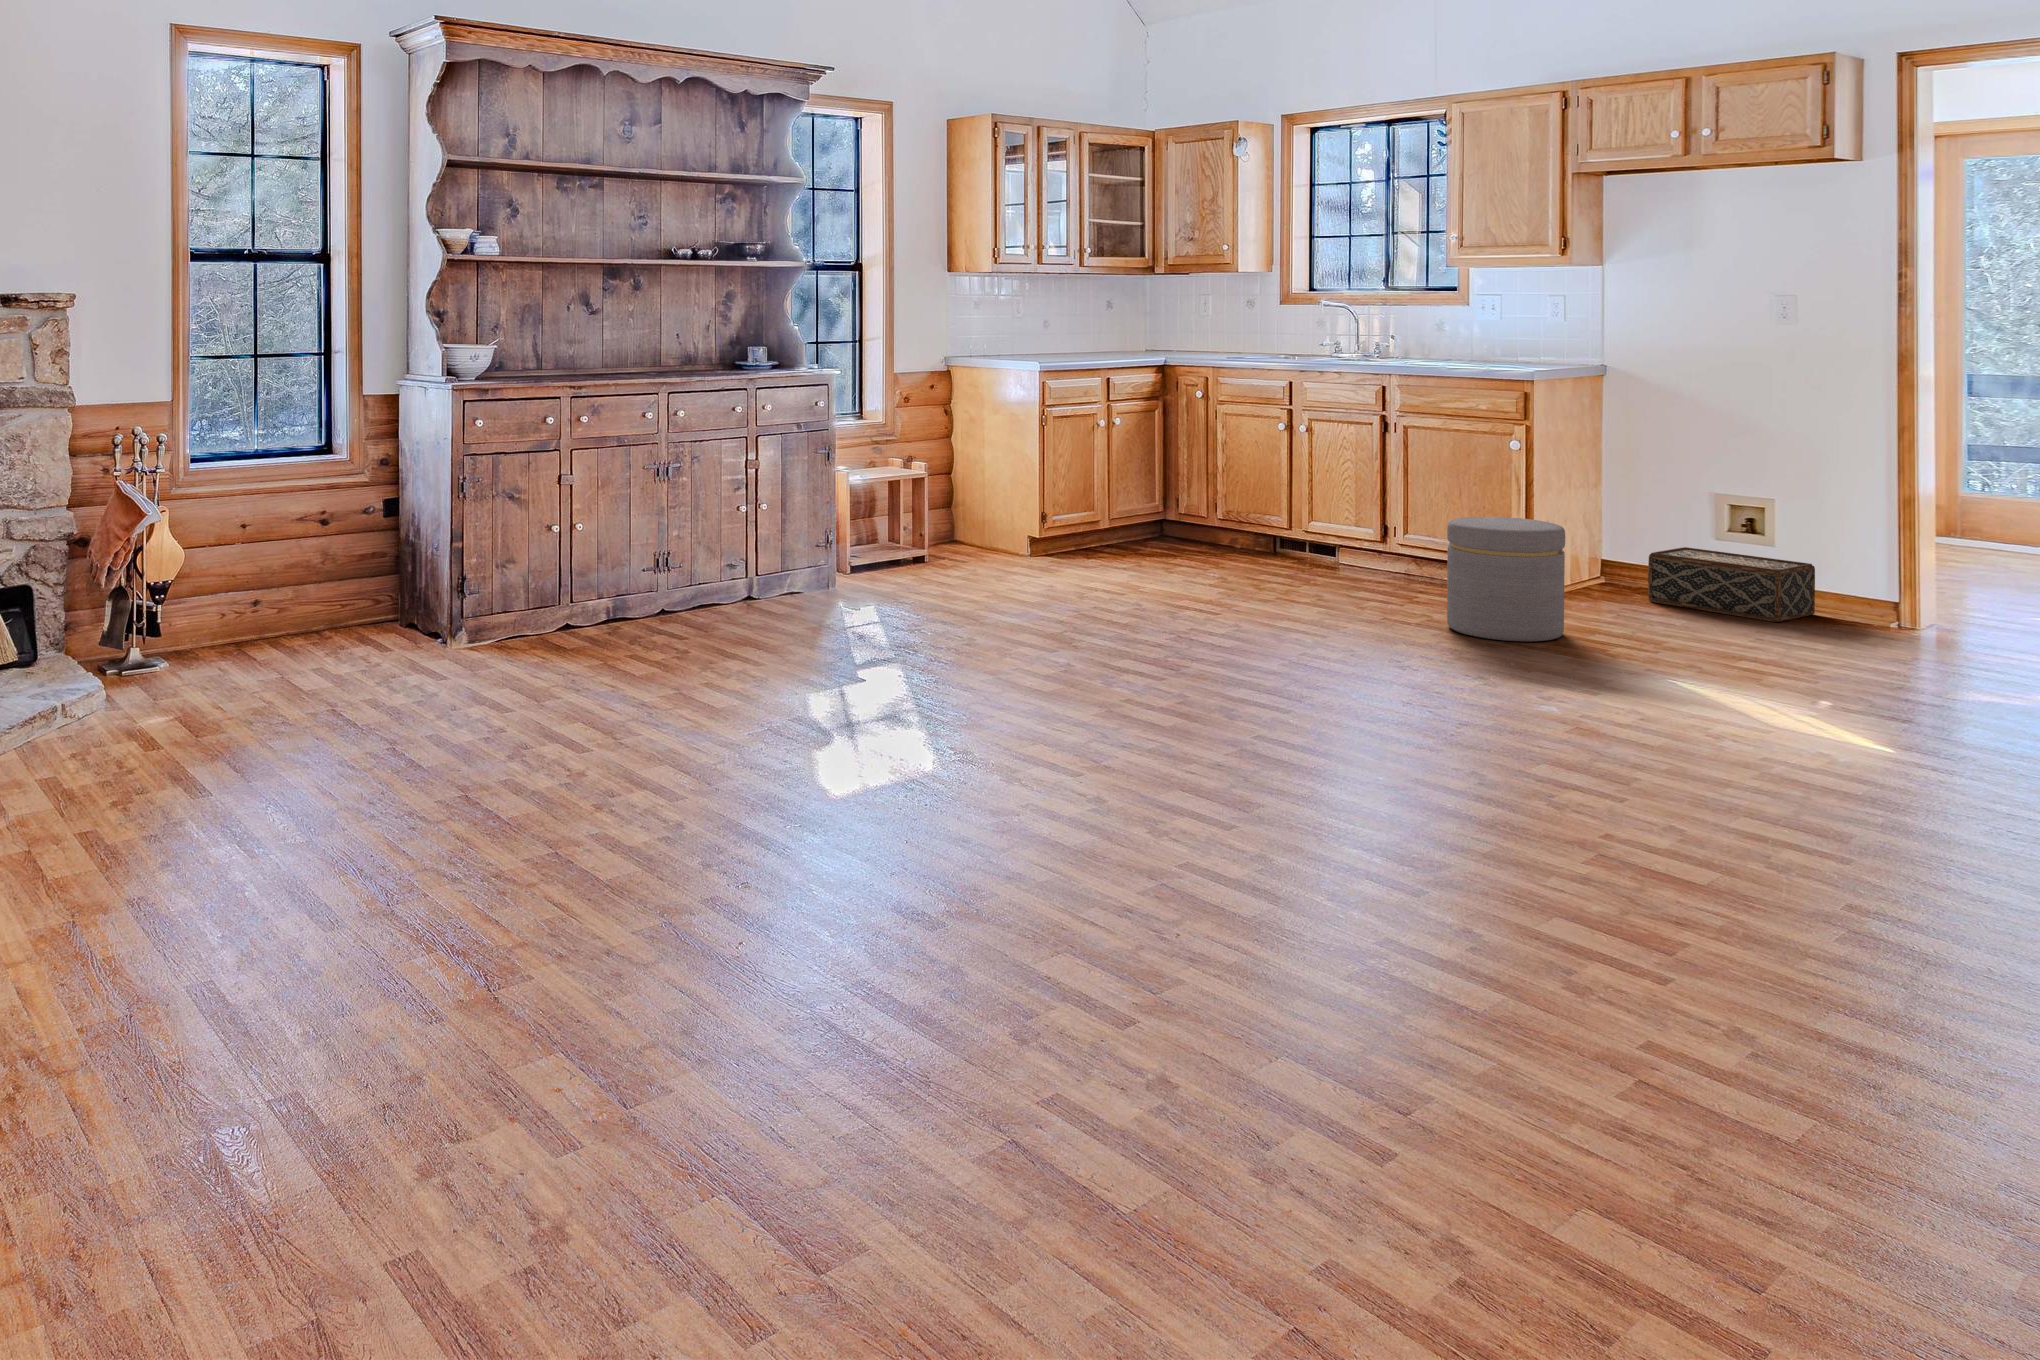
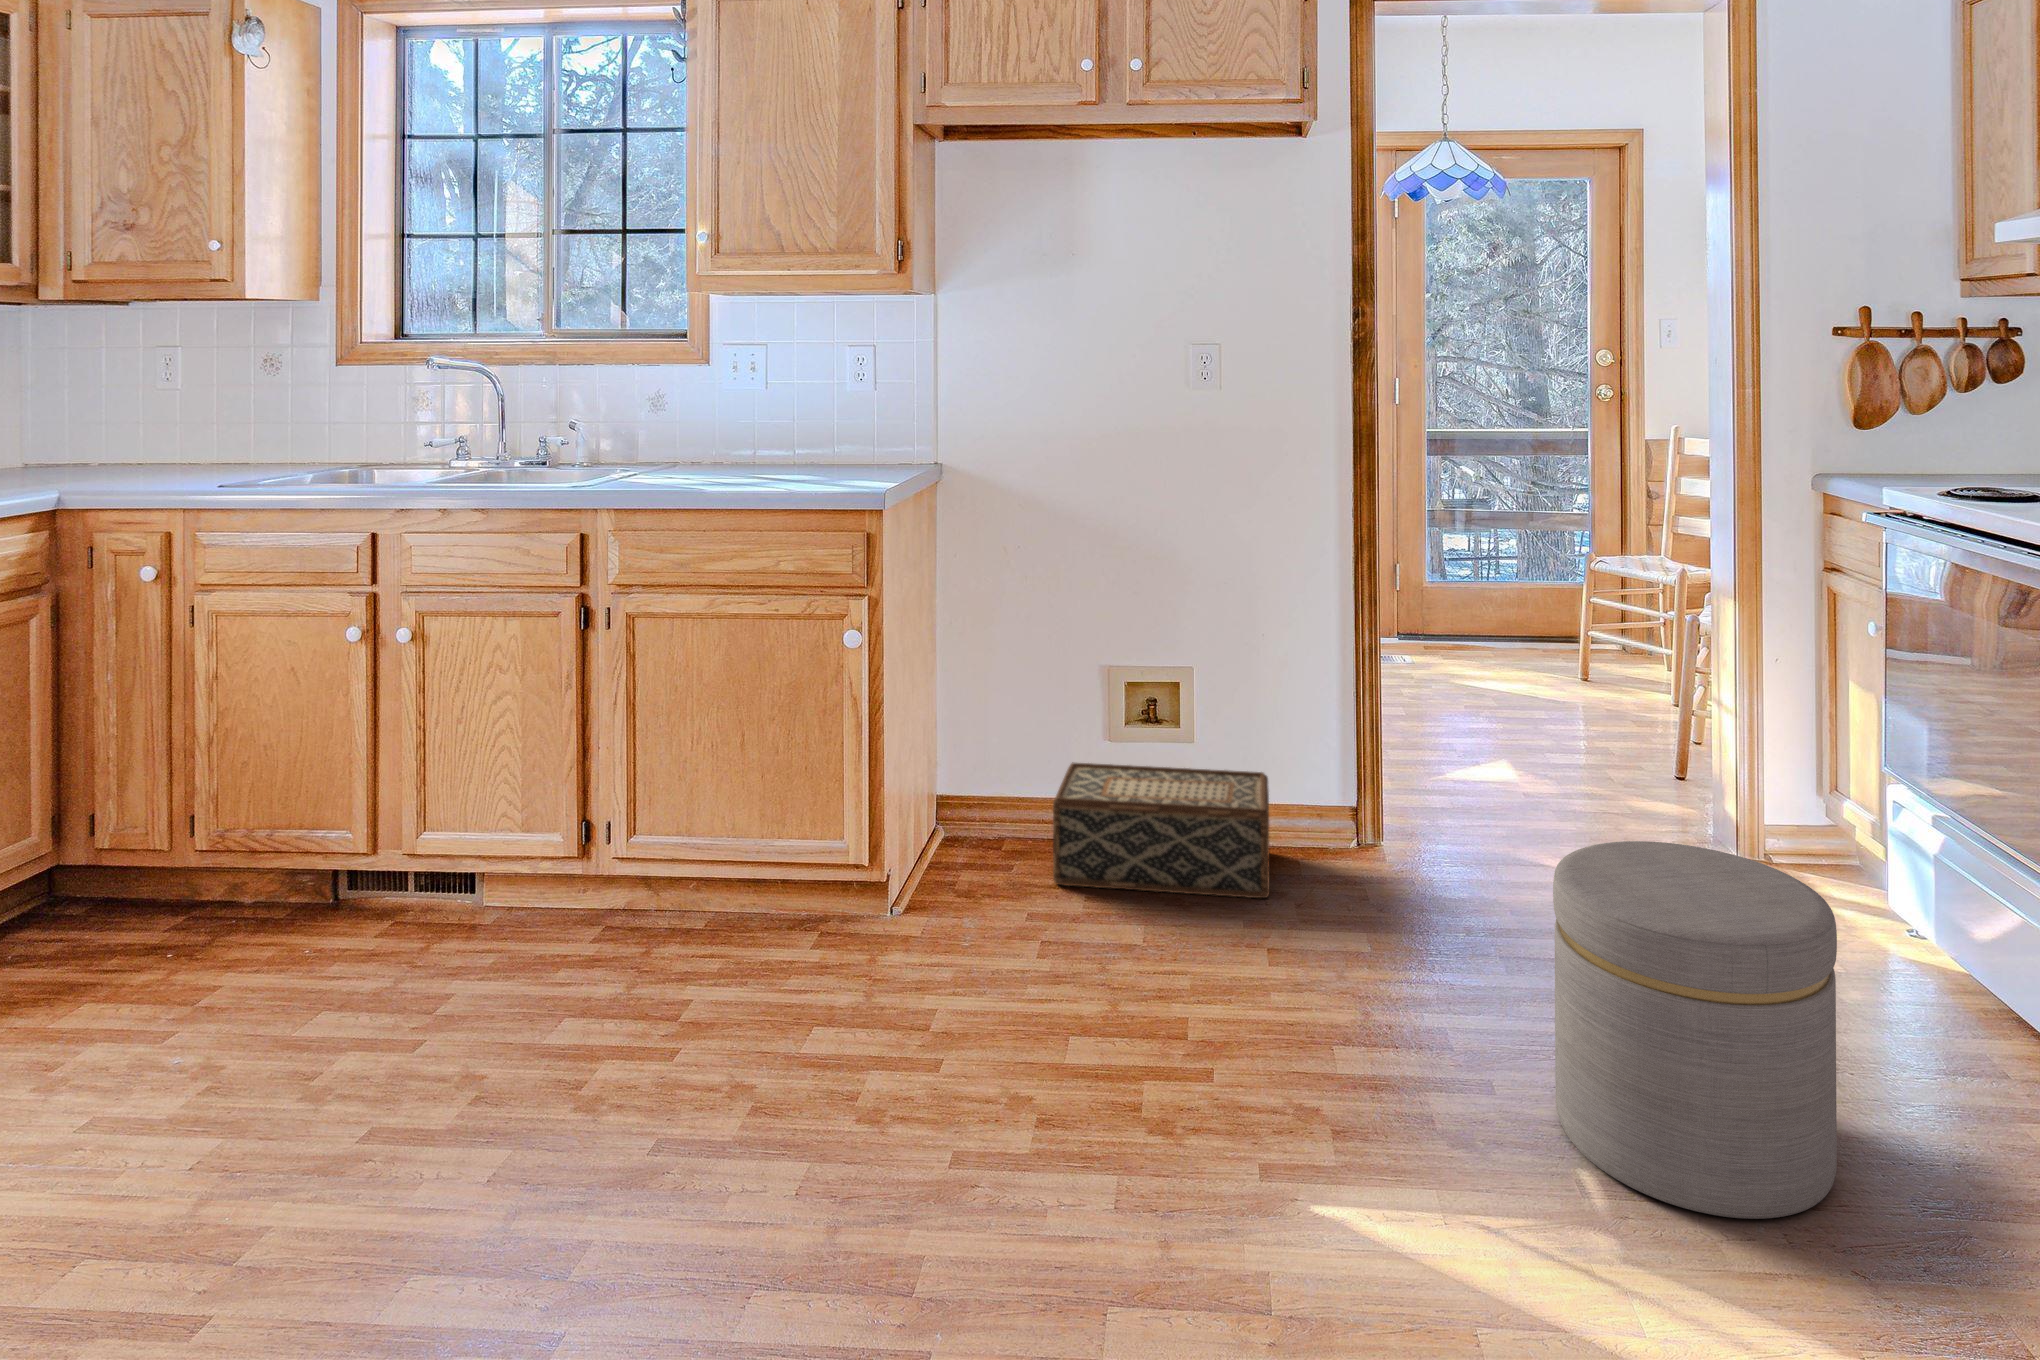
ottoman: present [1447,517,1565,641] -> present [1553,841,1837,1219]

